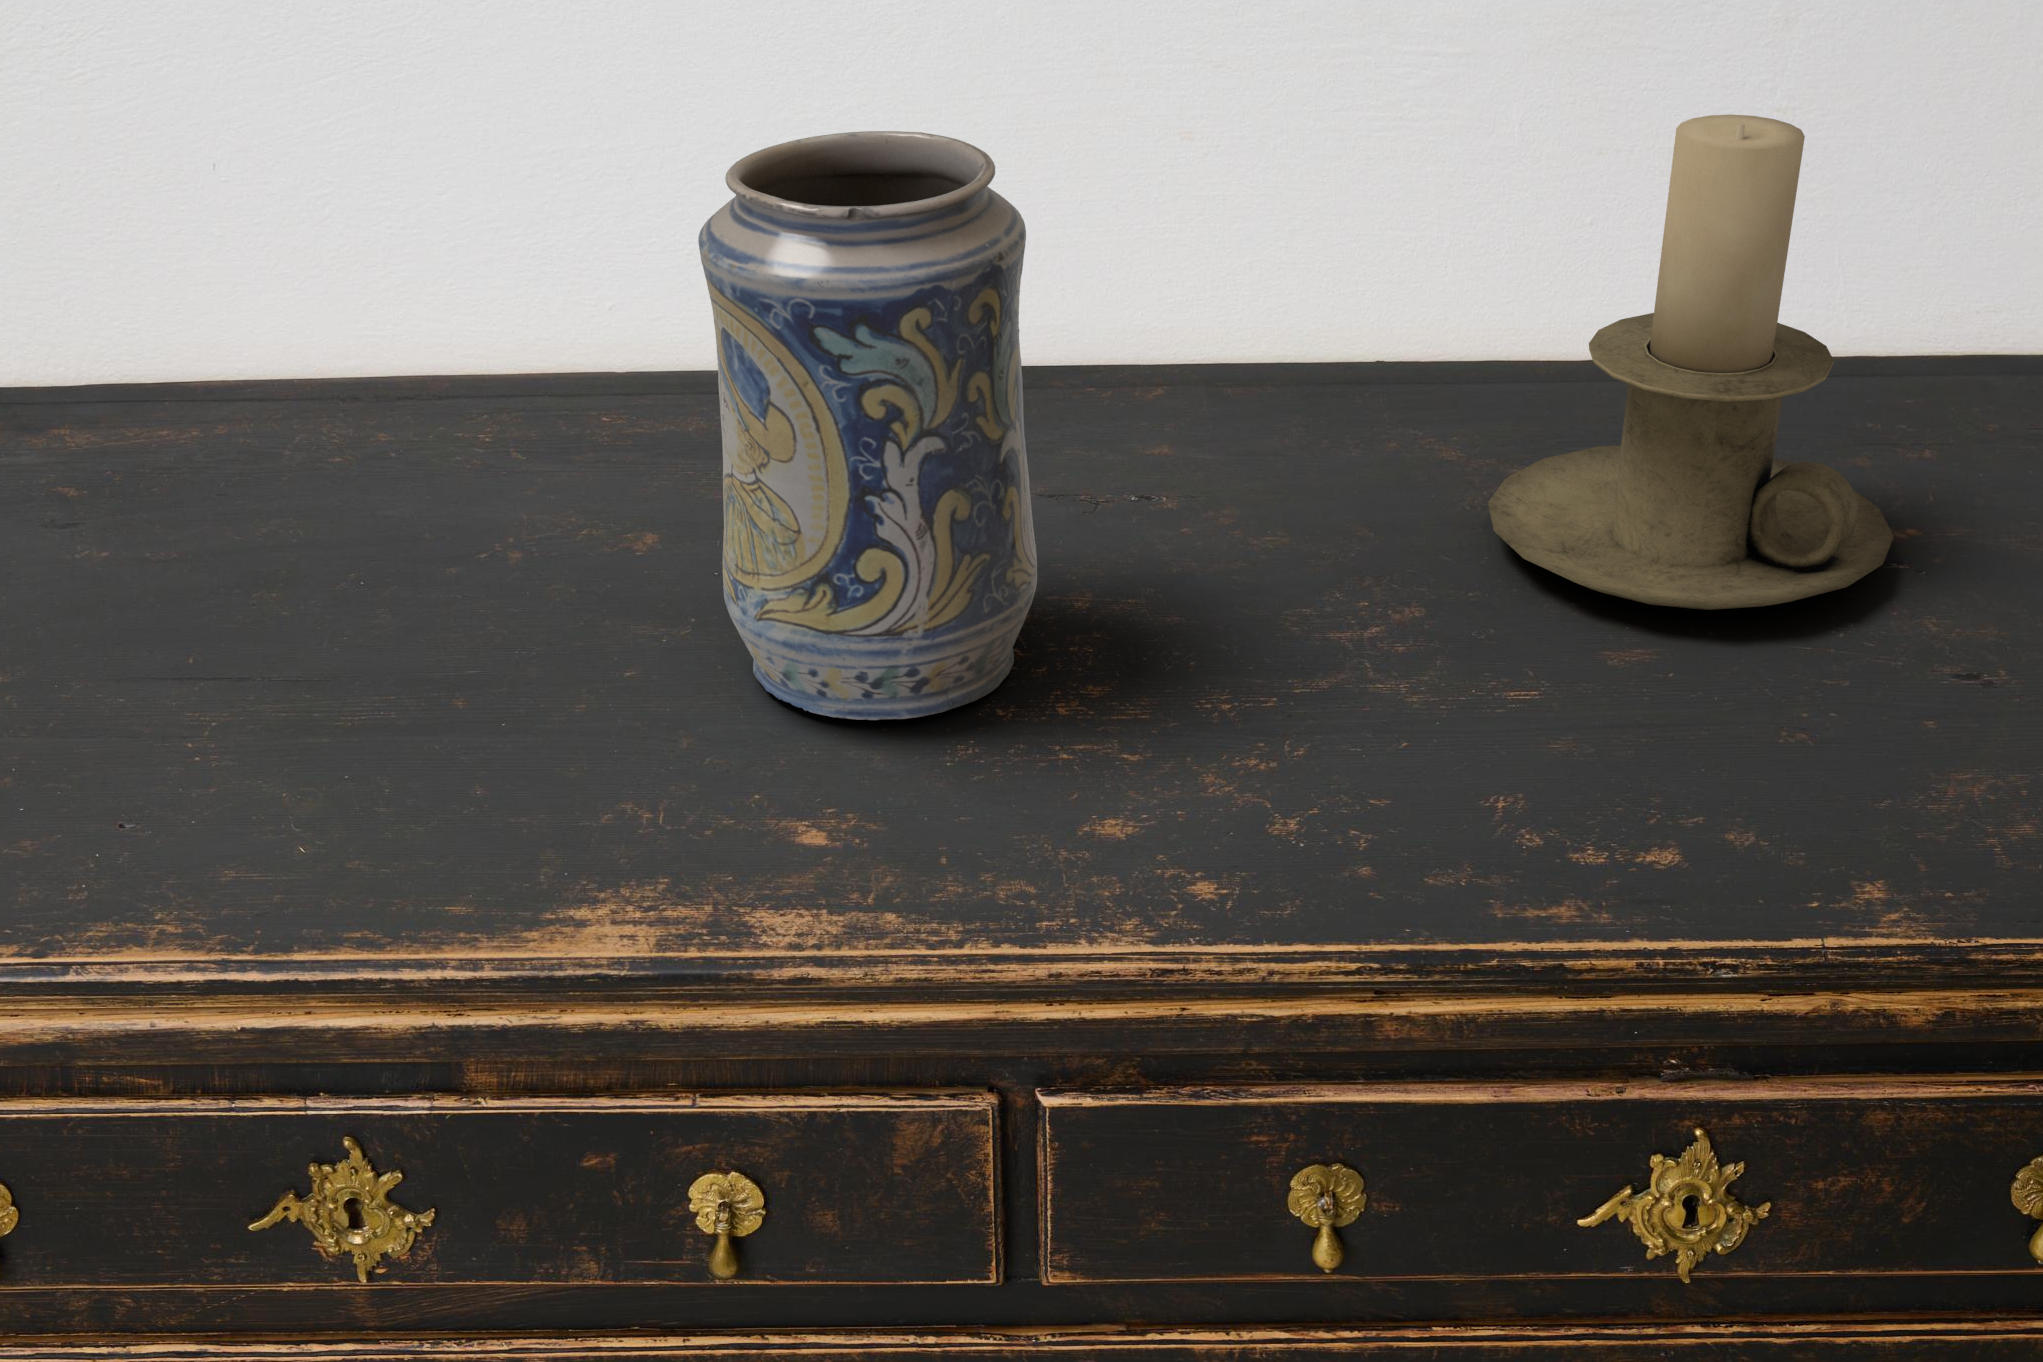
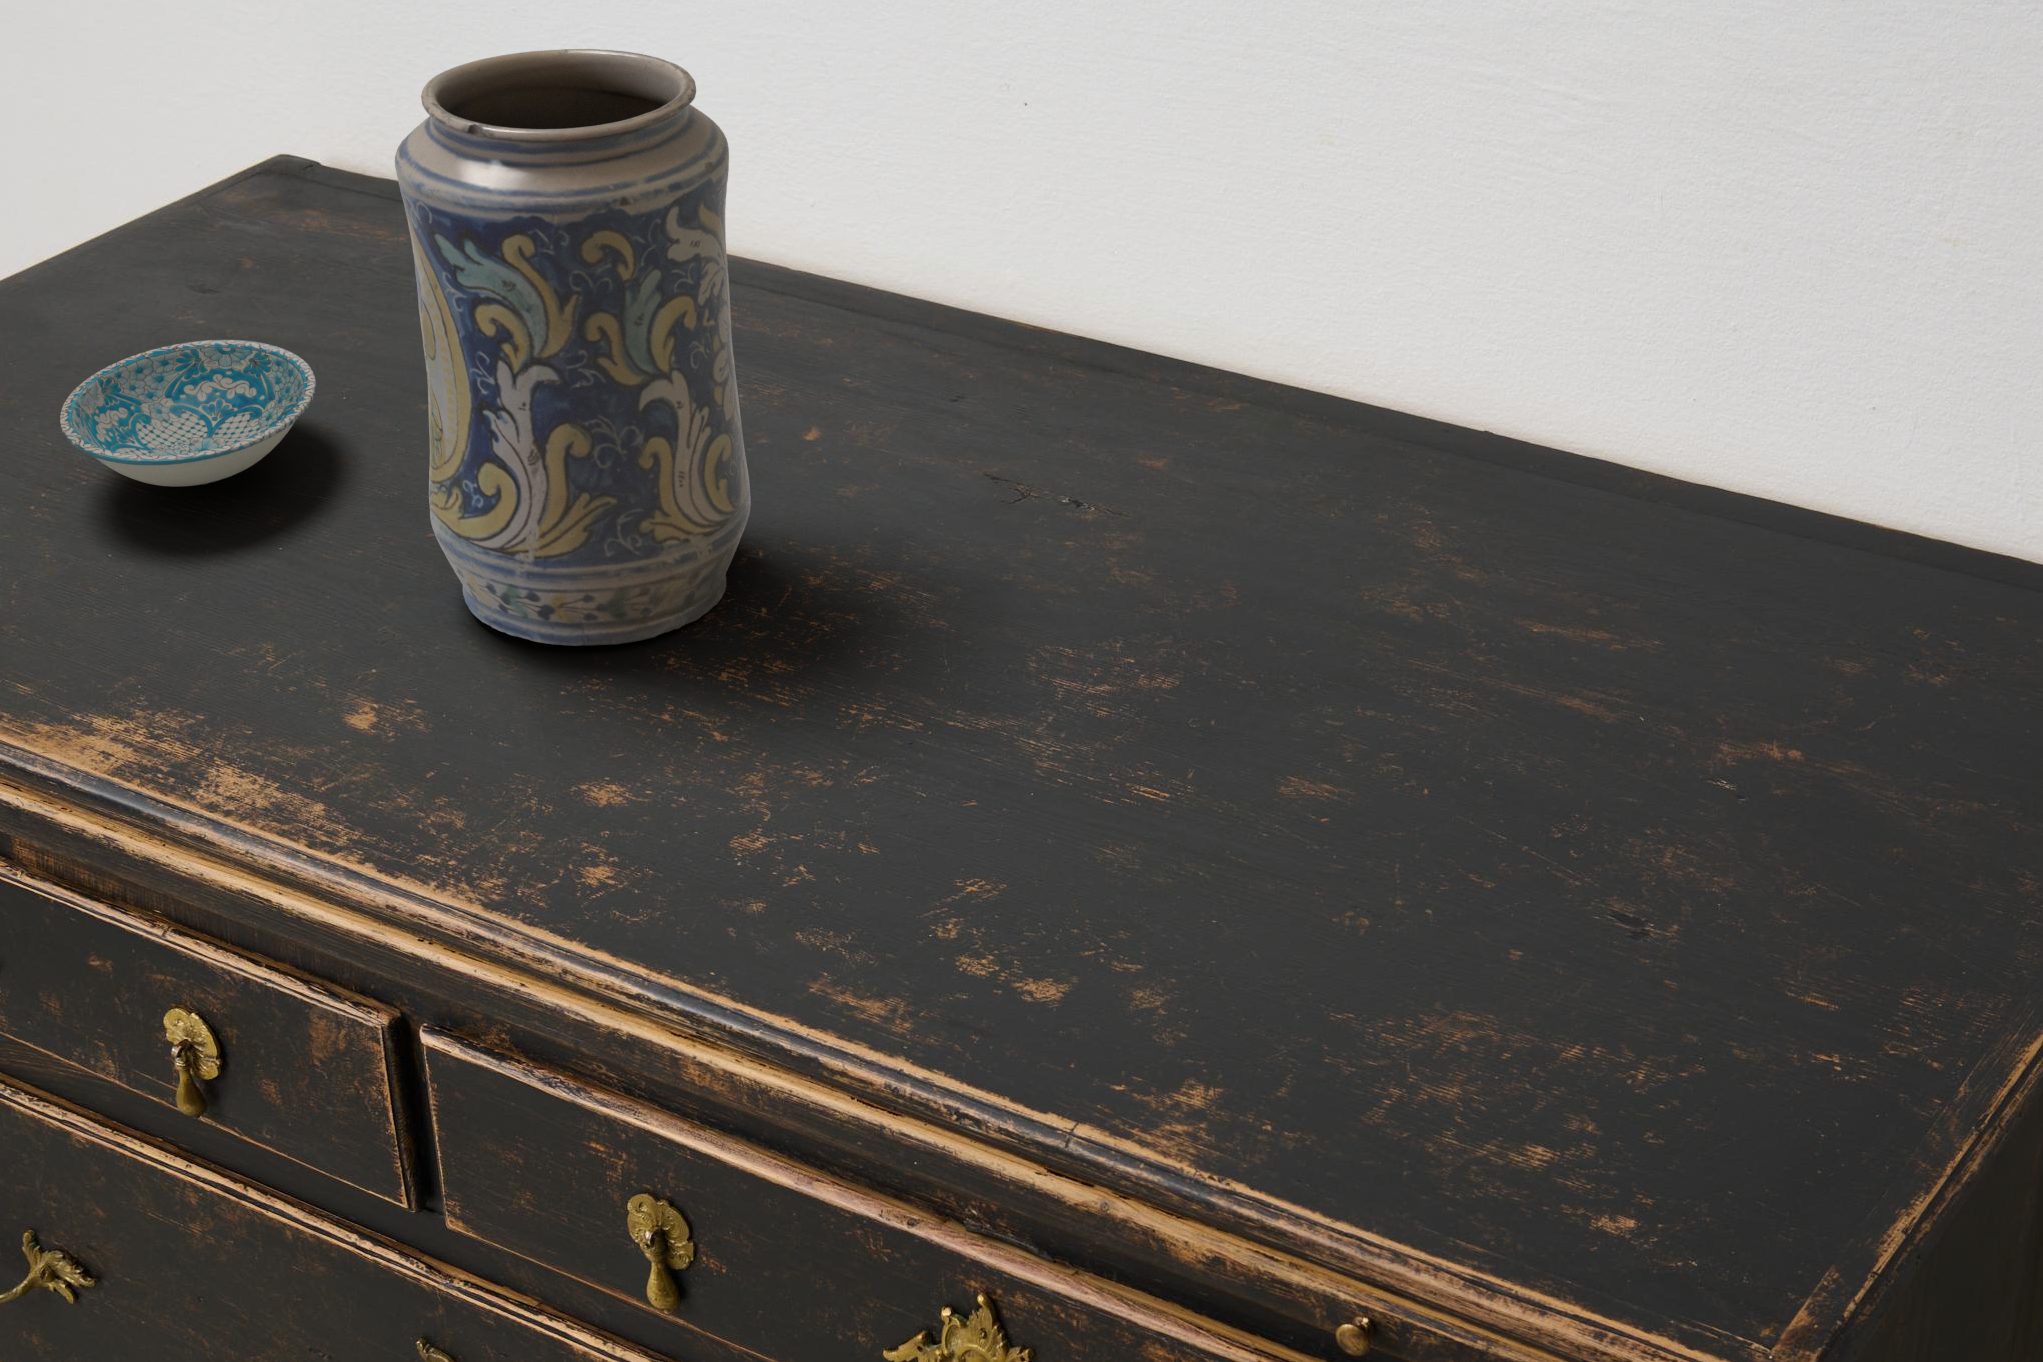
candle holder: present [1488,115,1894,610] -> none [1259,208,1728,786]
ceramic bowl: none [228,530,495,686] -> present [60,340,316,486]

